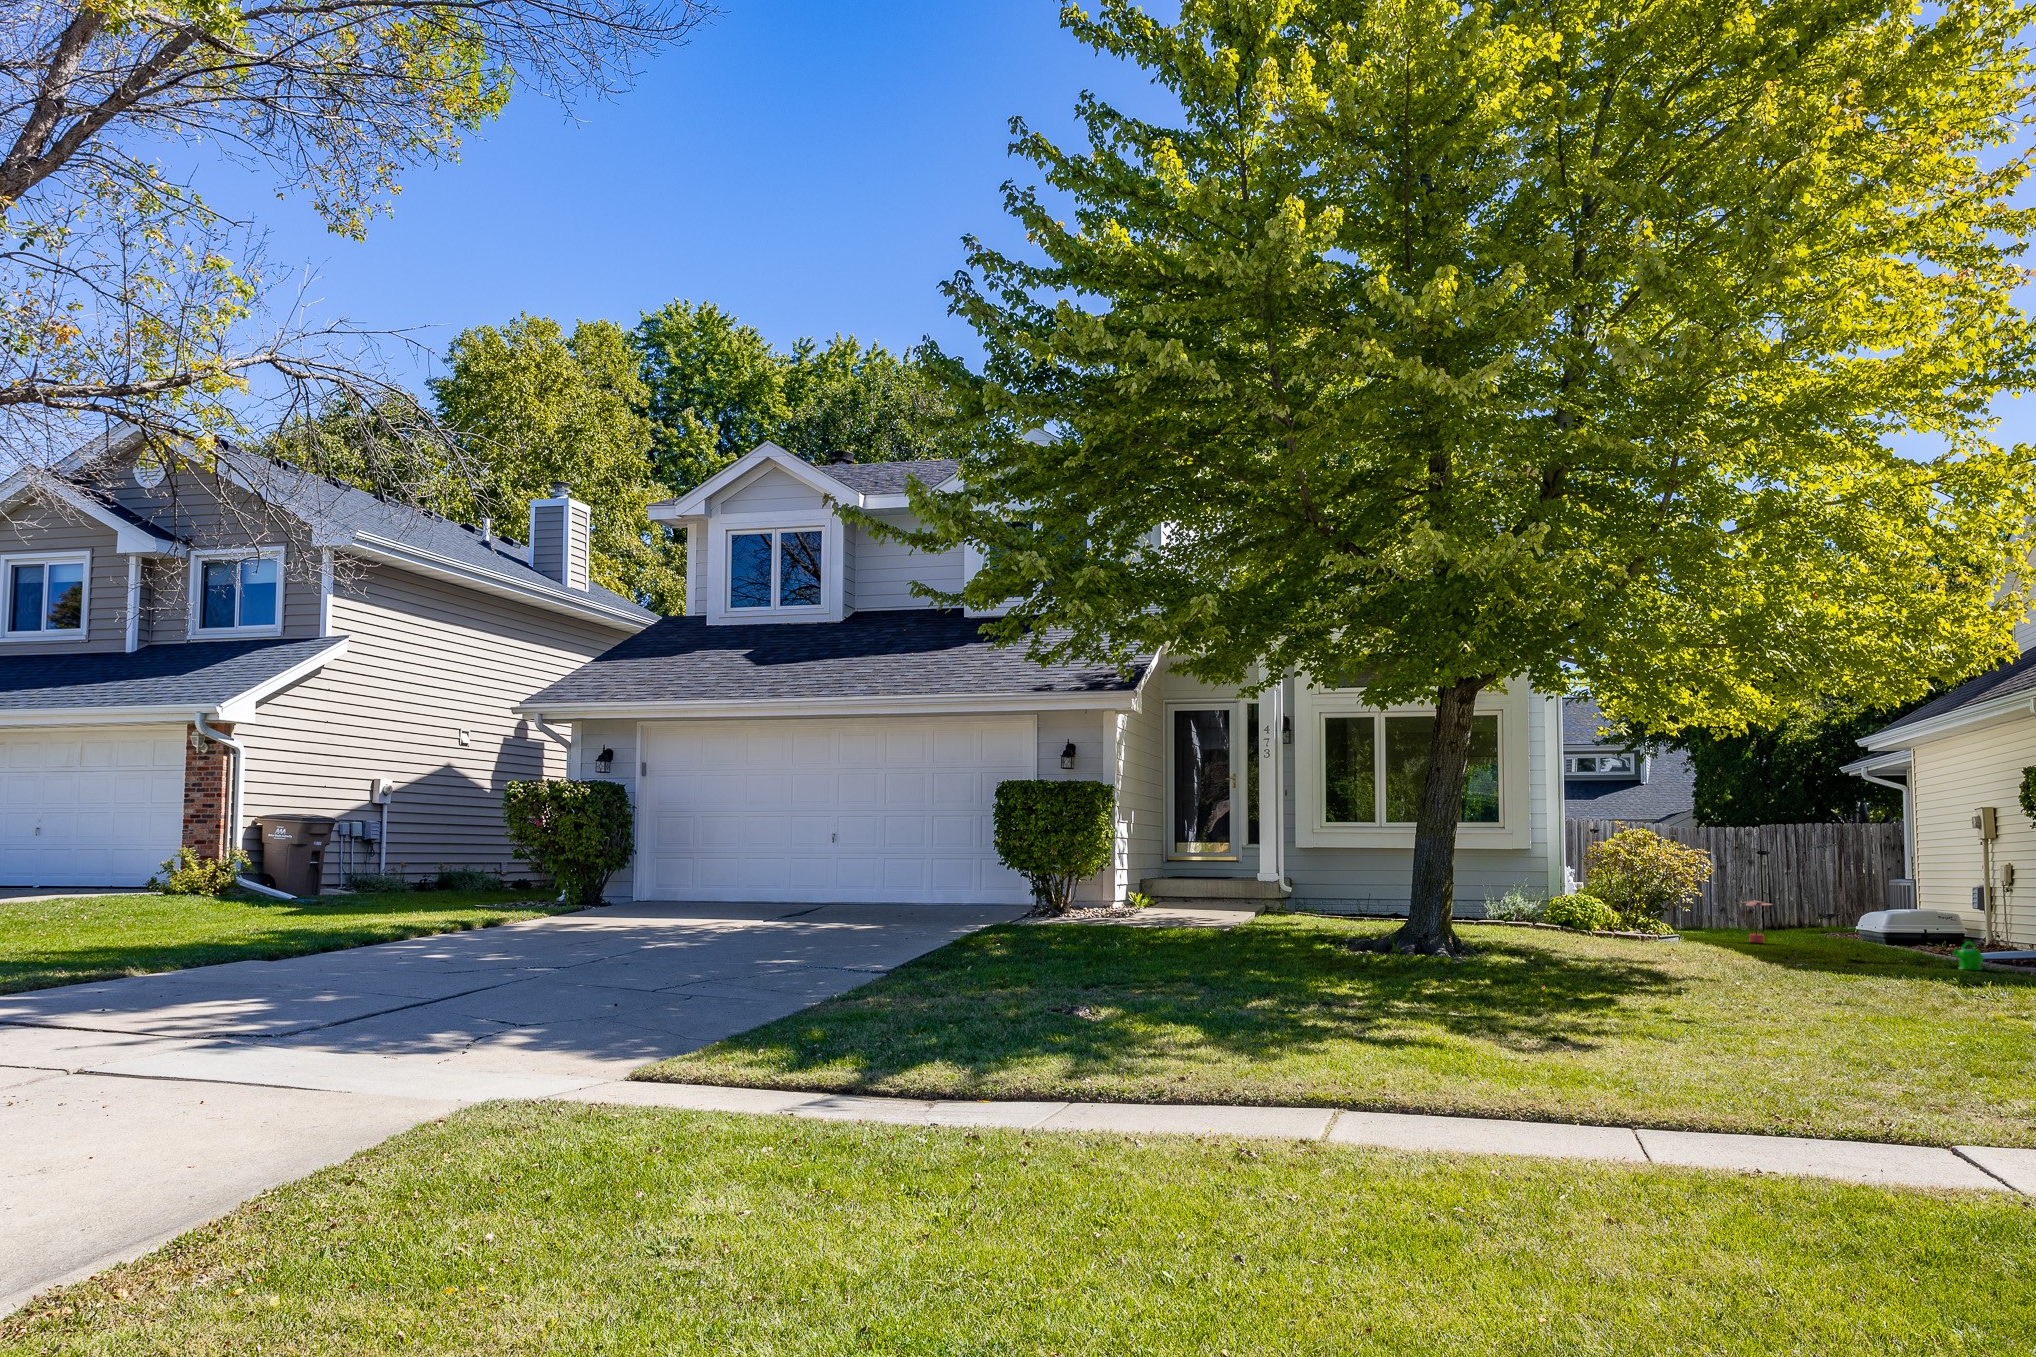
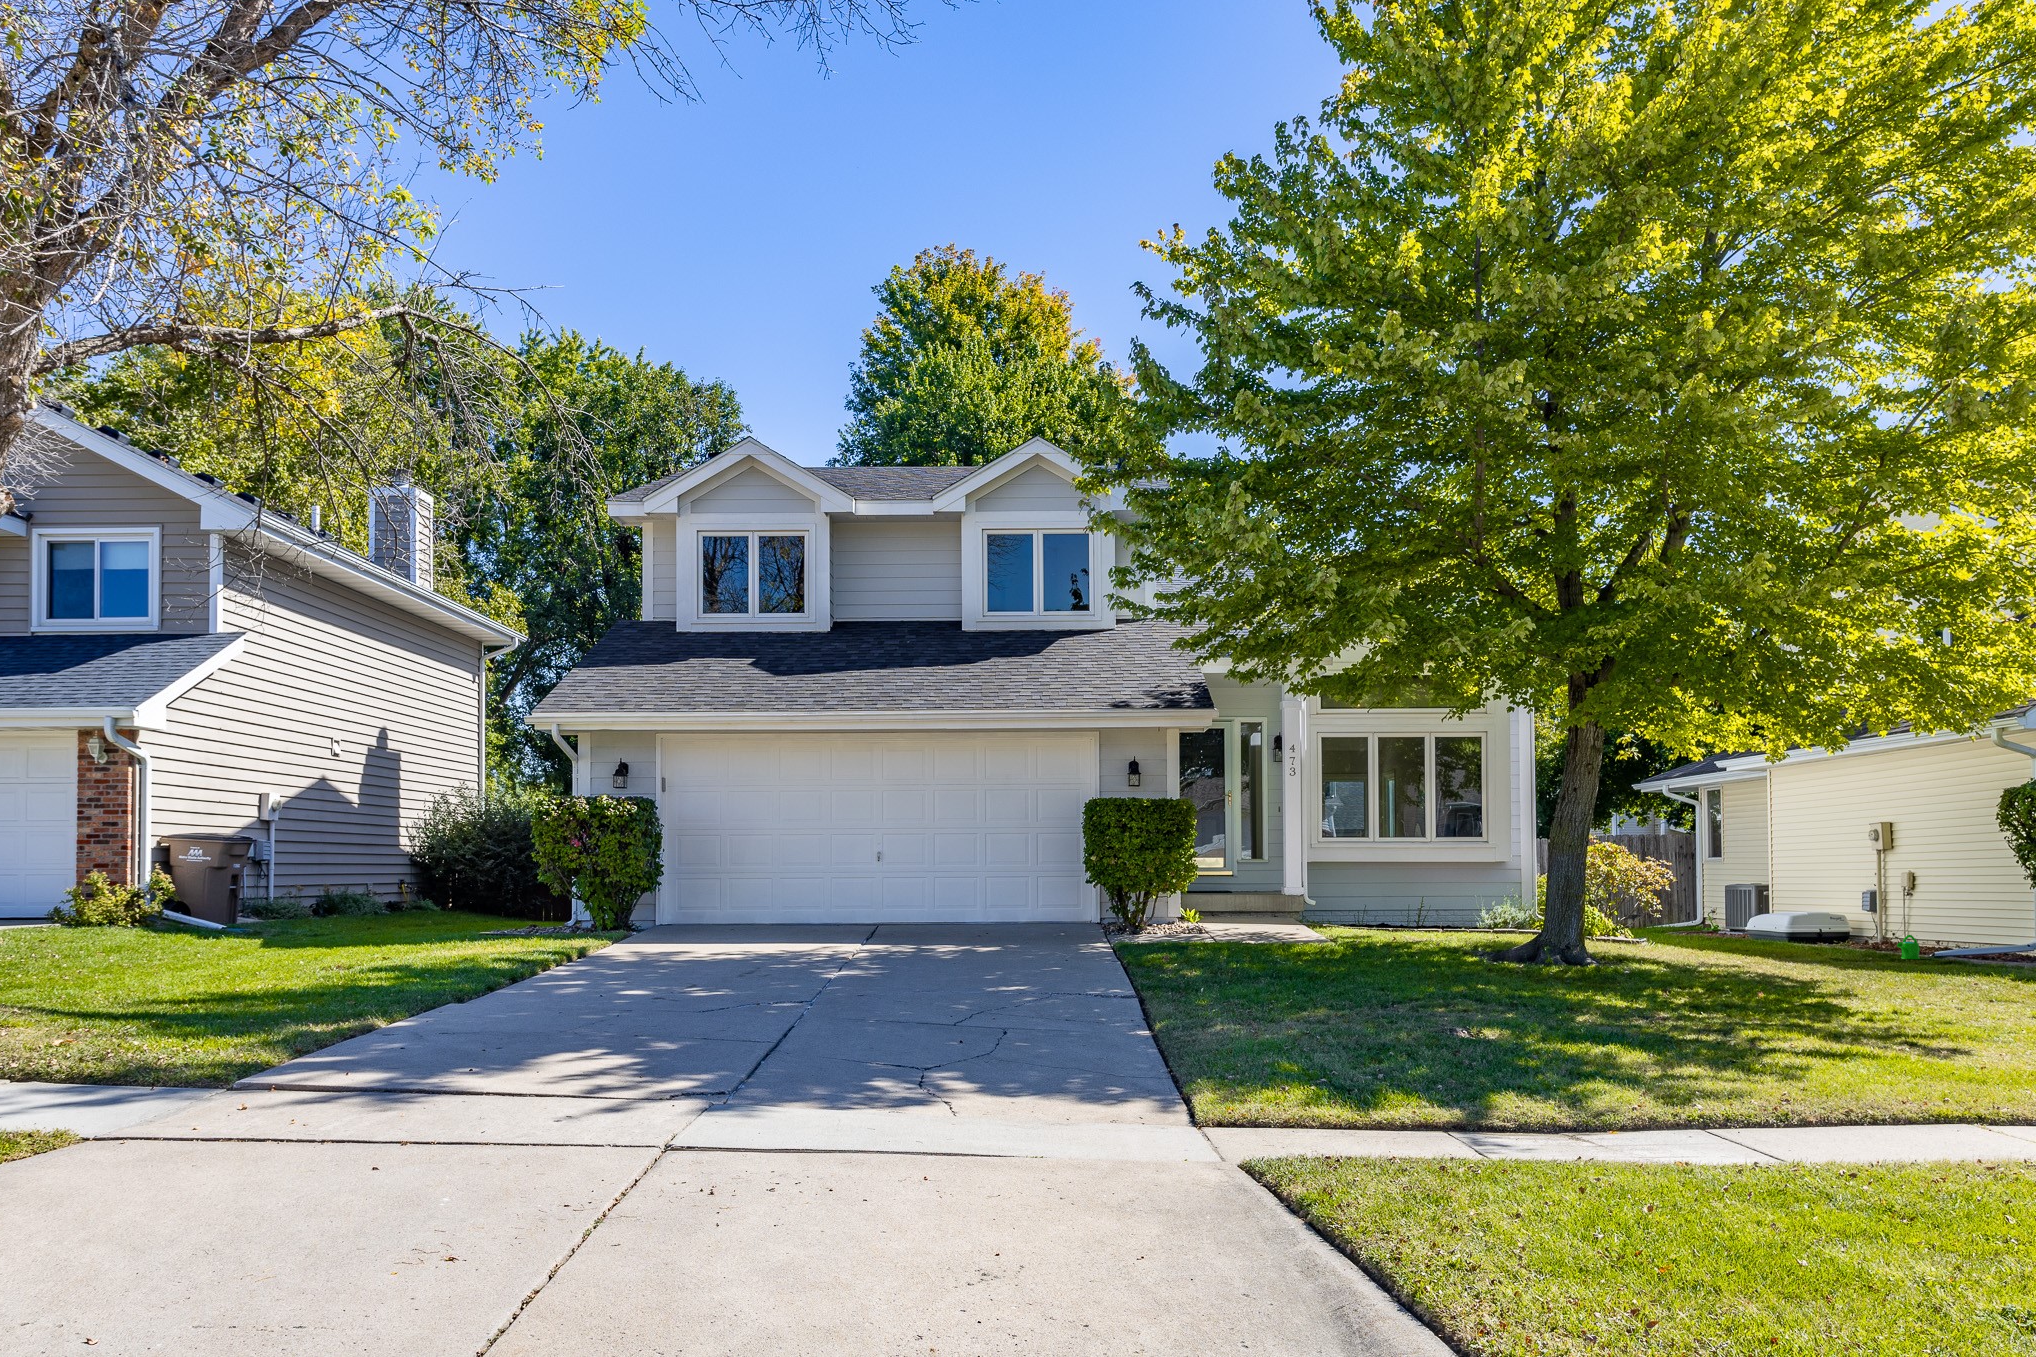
potted plant: present [1739,901,1773,943] -> none [1696,906,1727,944]

